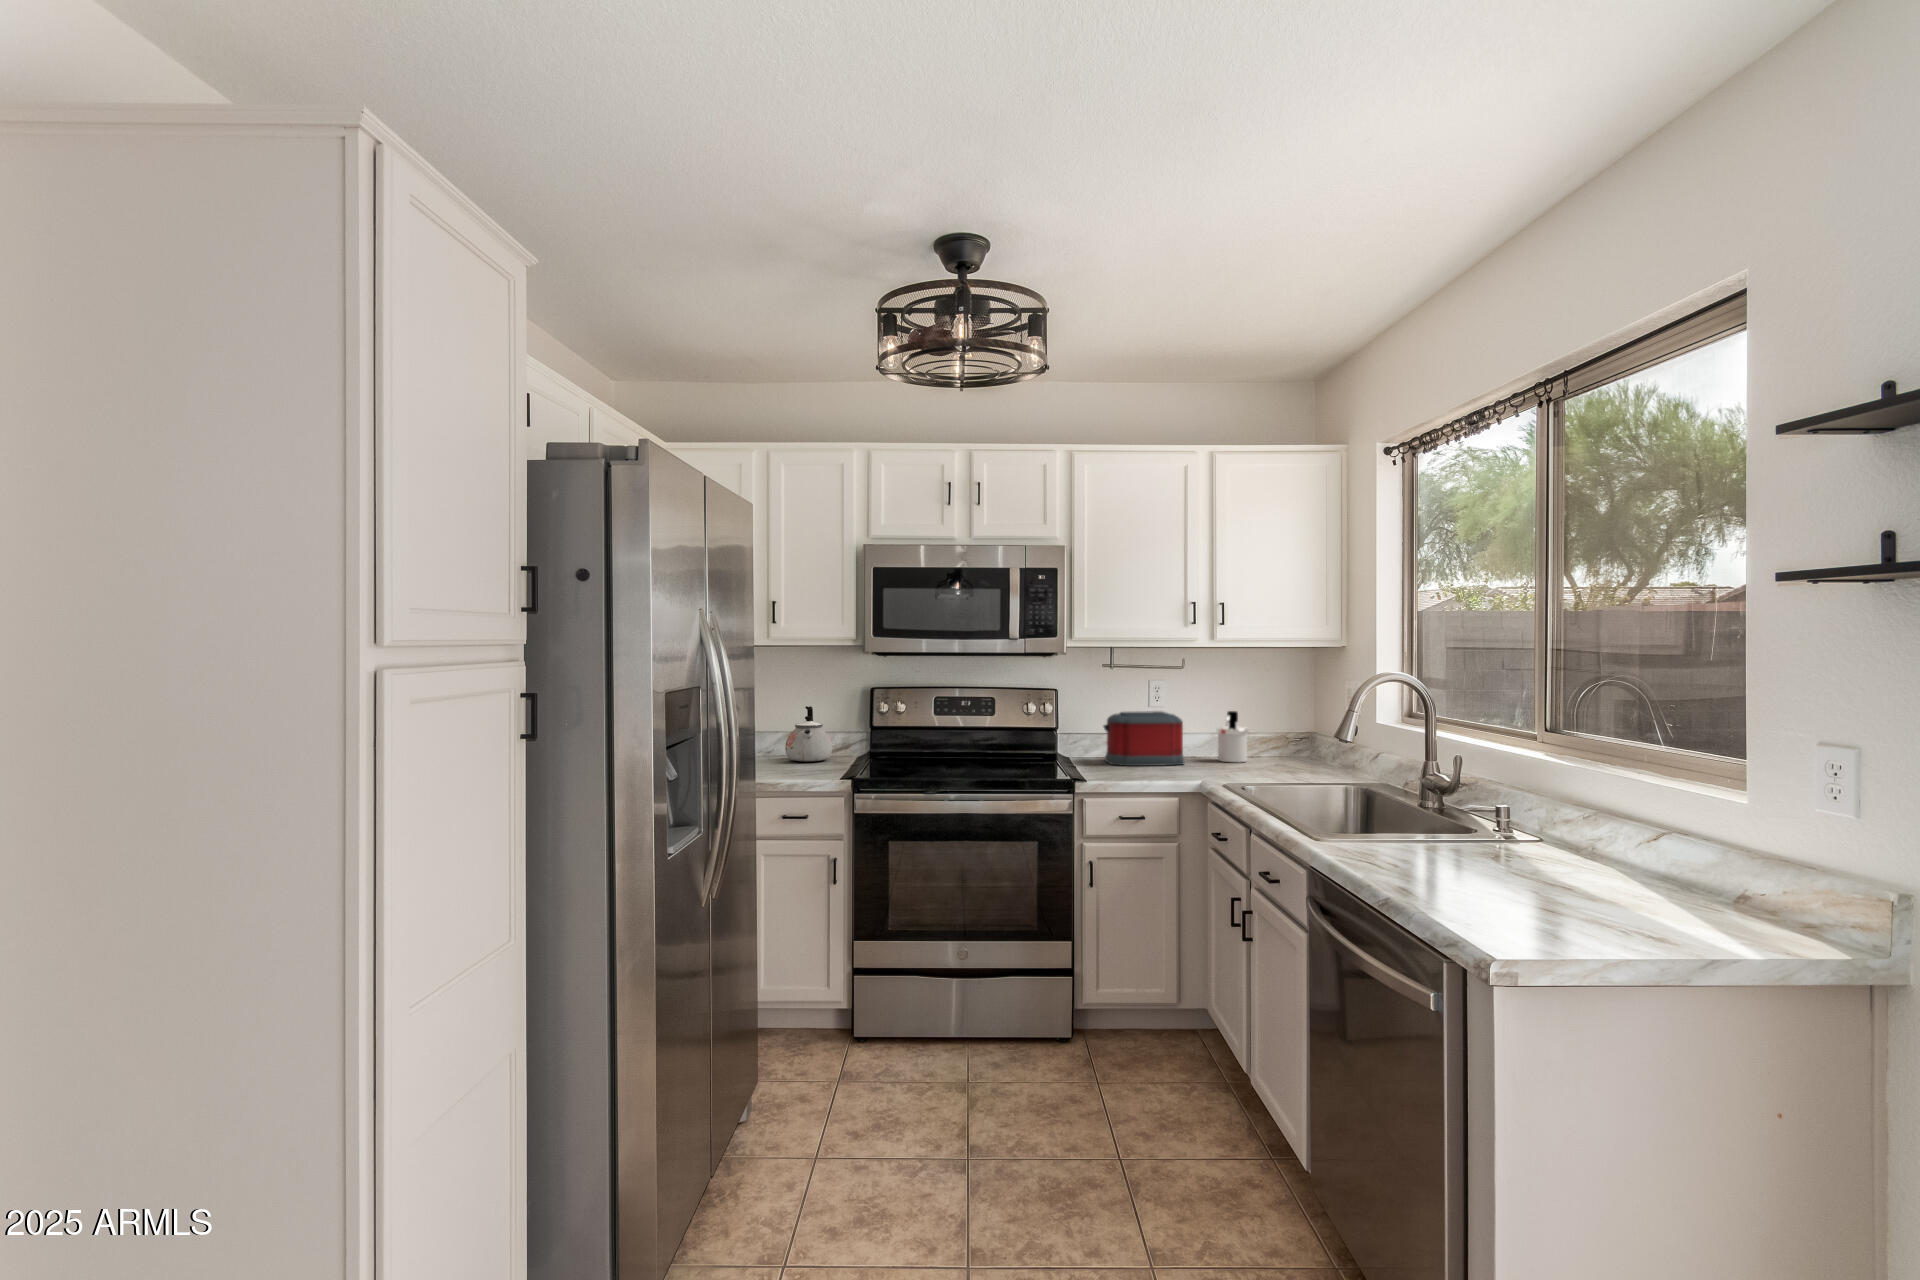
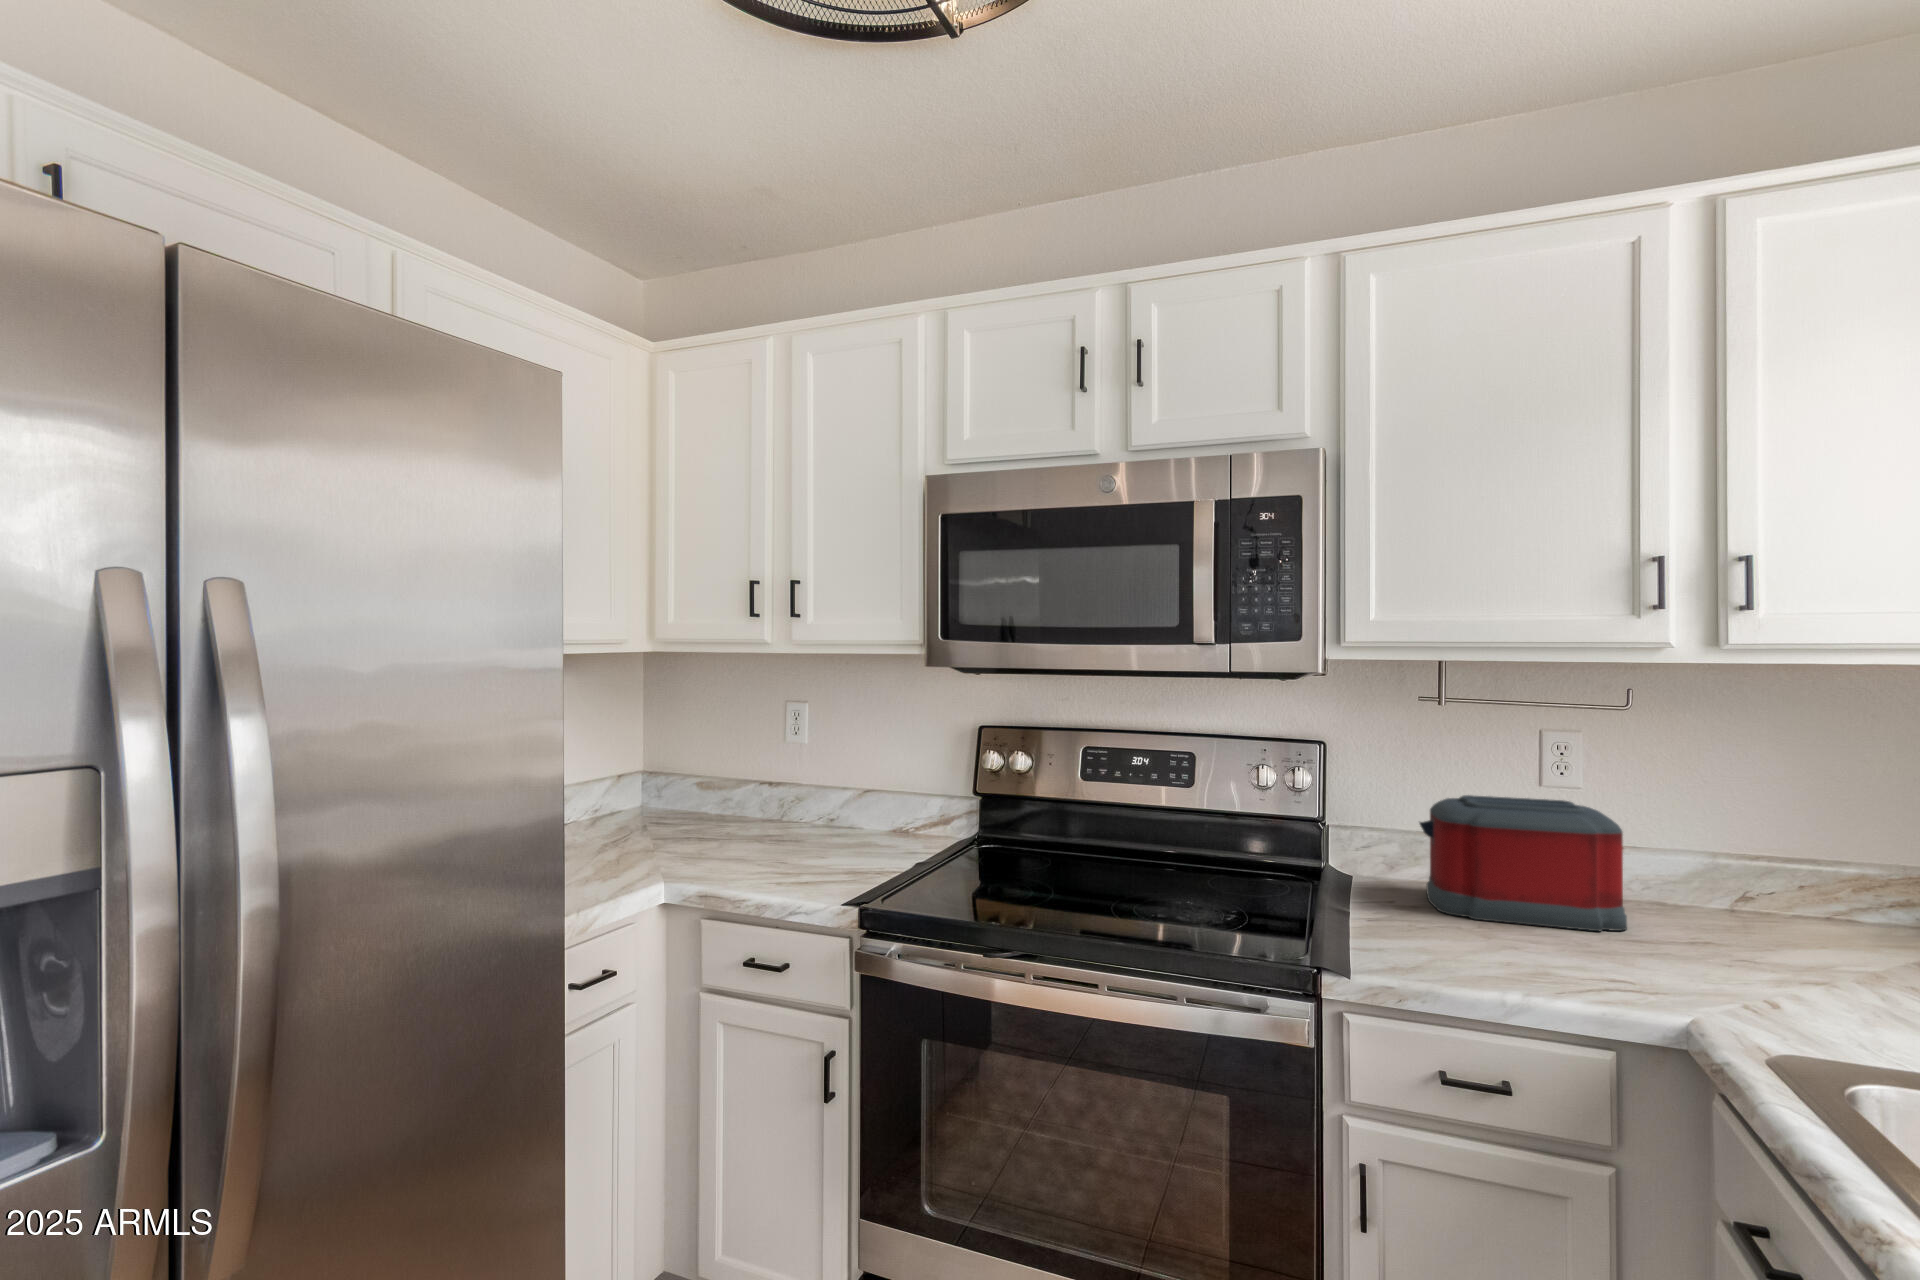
kettle: present [785,706,832,762] -> none [847,750,922,842]
soap dispenser: present [1217,711,1248,762] -> none [1716,811,1812,938]

